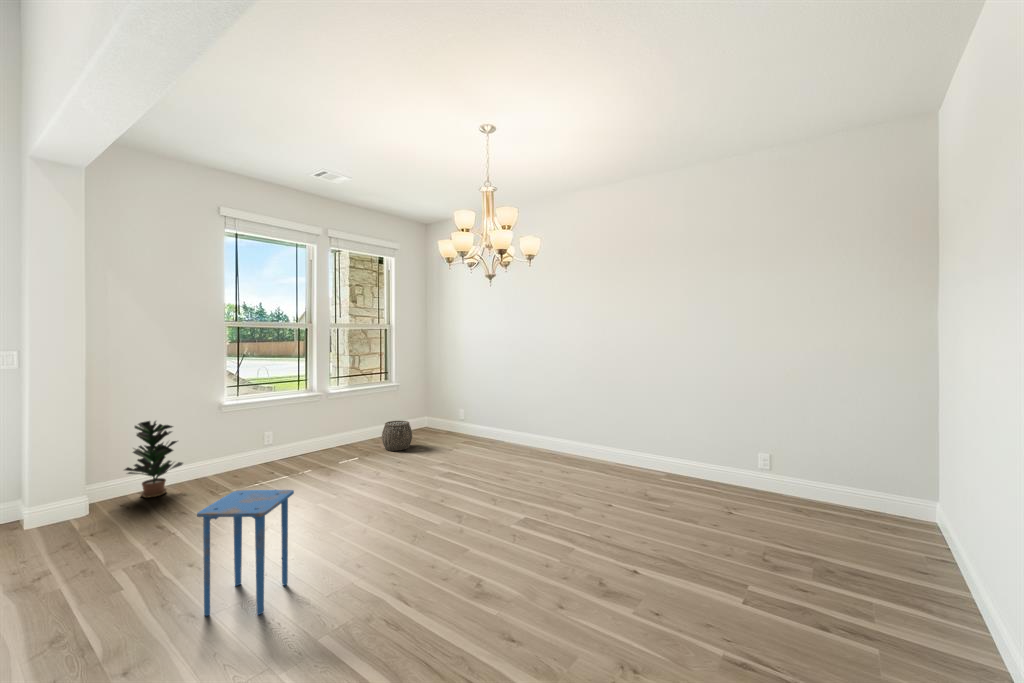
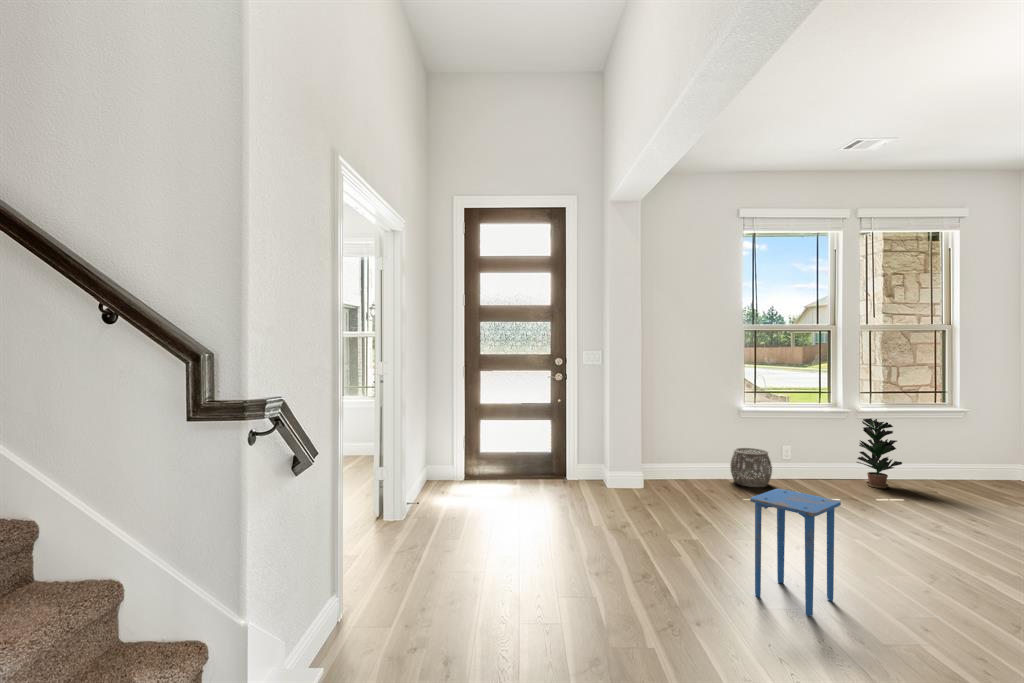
potted plant: present [125,421,183,498] -> present [857,419,902,488]
woven basket: present [382,421,412,451] -> present [730,448,772,487]

